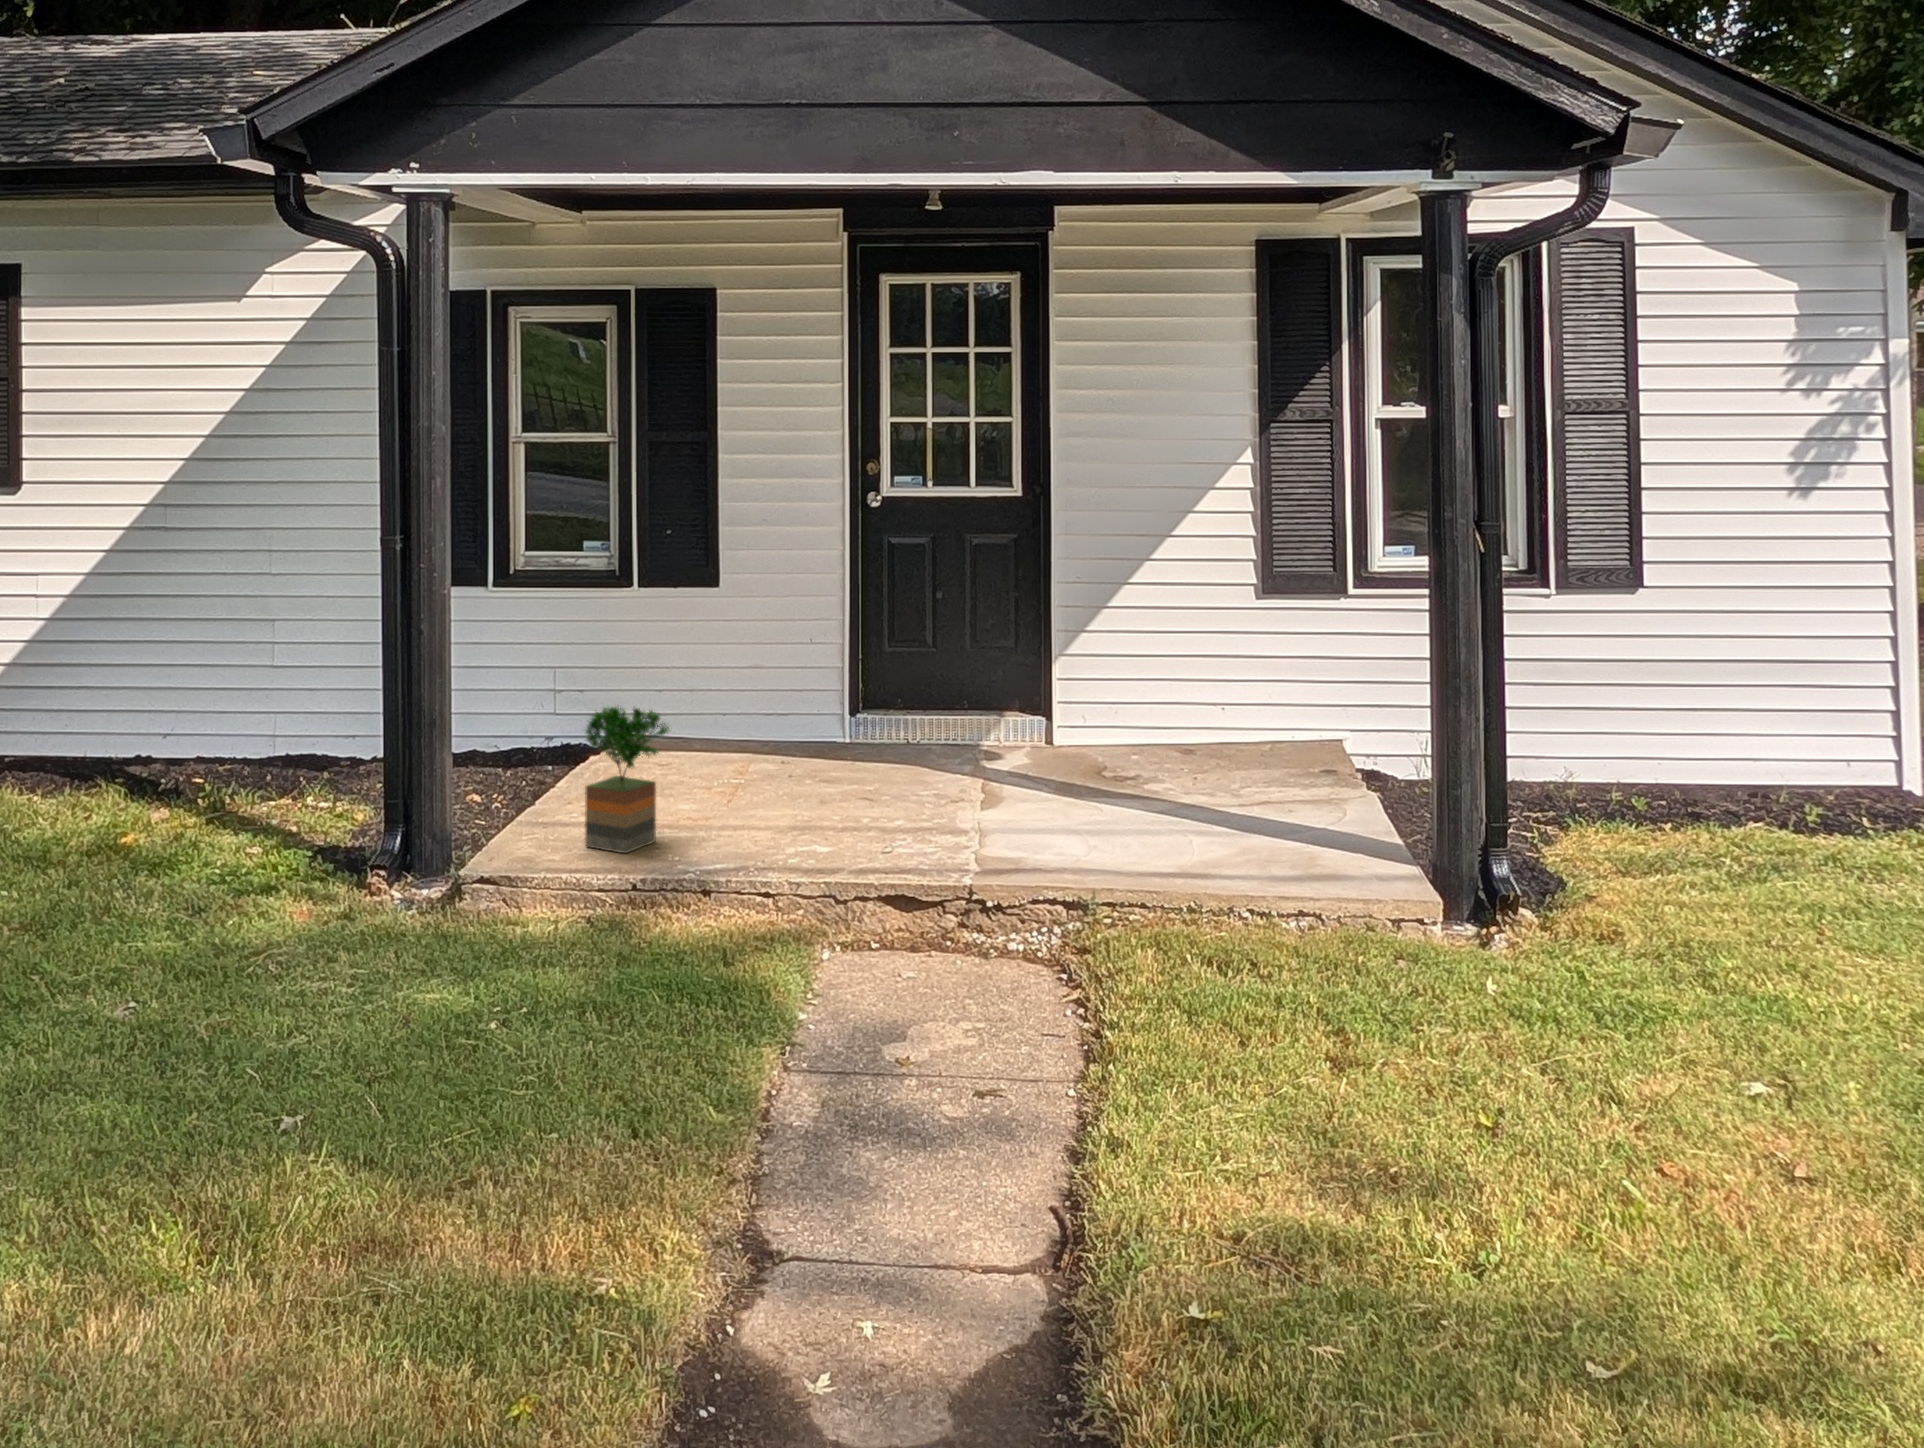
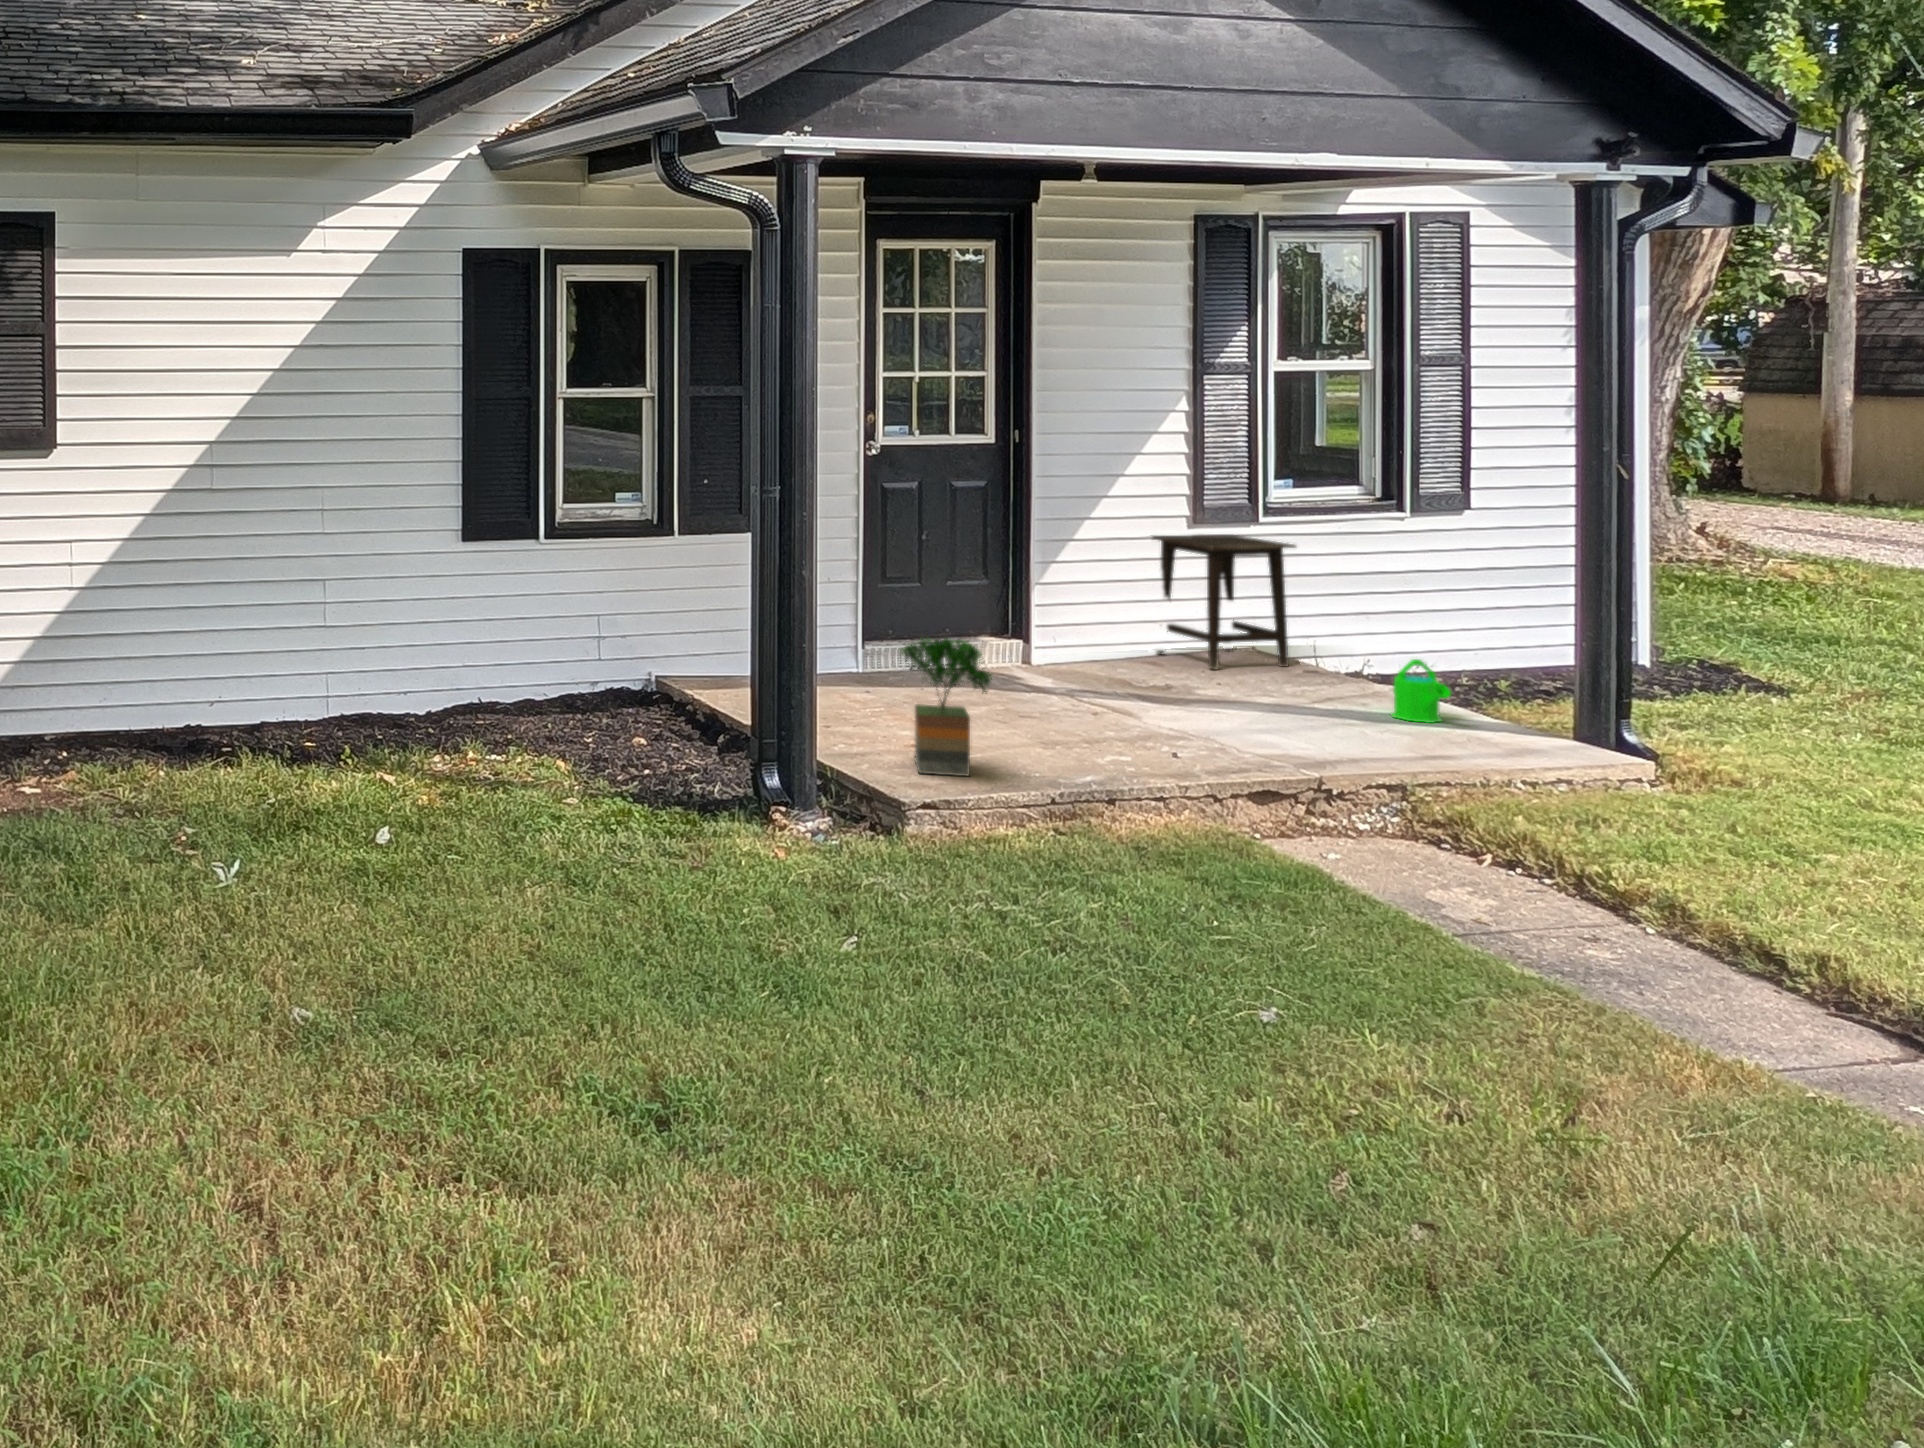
side table: none [1190,607,1311,767] -> present [1152,535,1296,670]
watering can: none [1248,764,1303,839] -> present [1392,659,1451,723]

